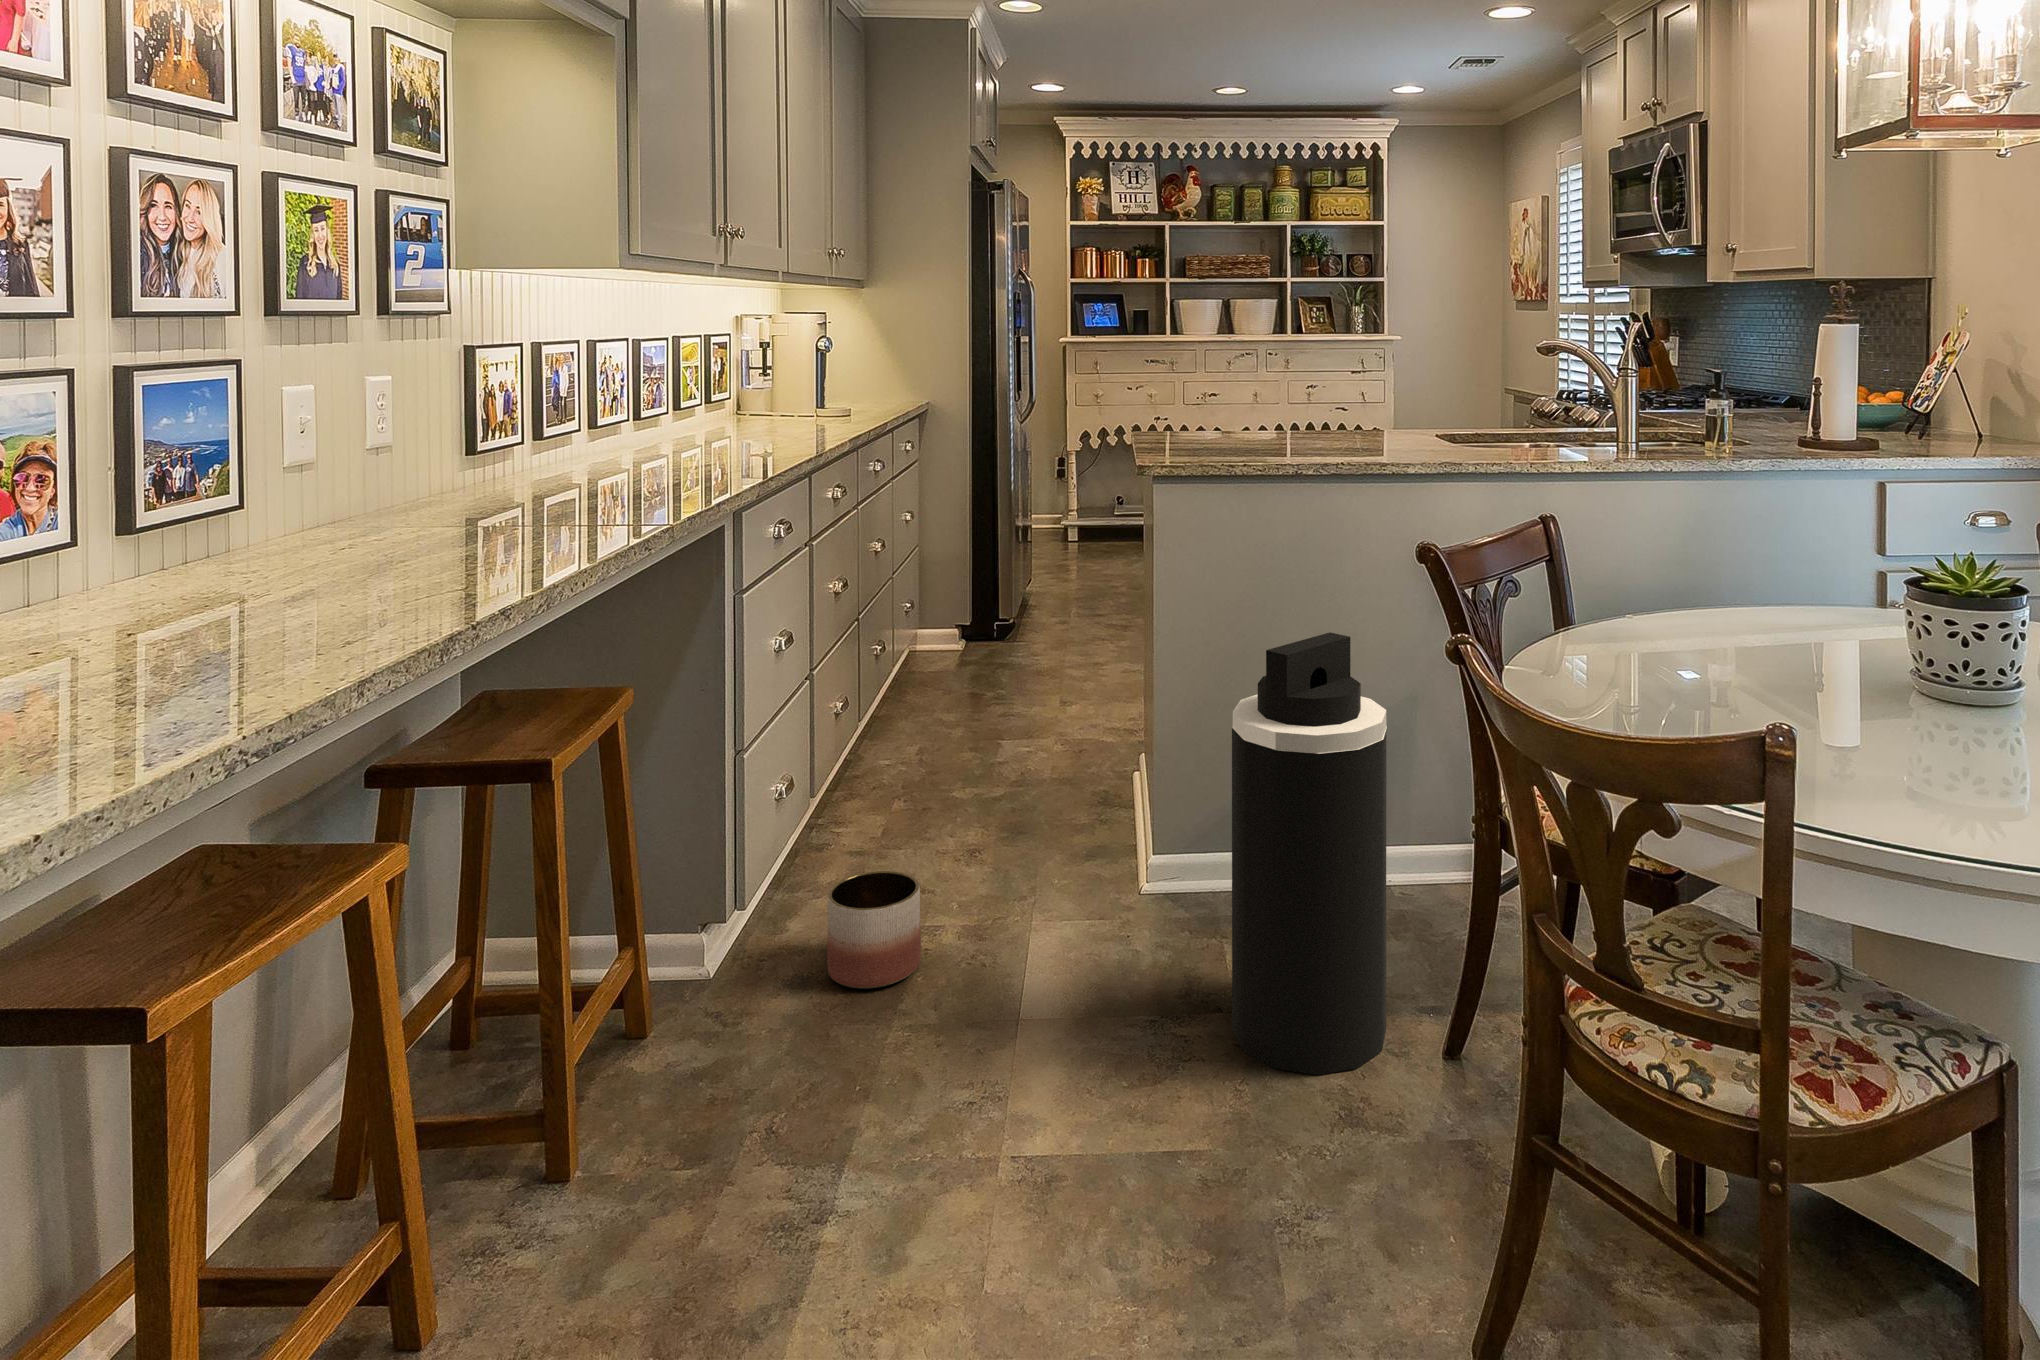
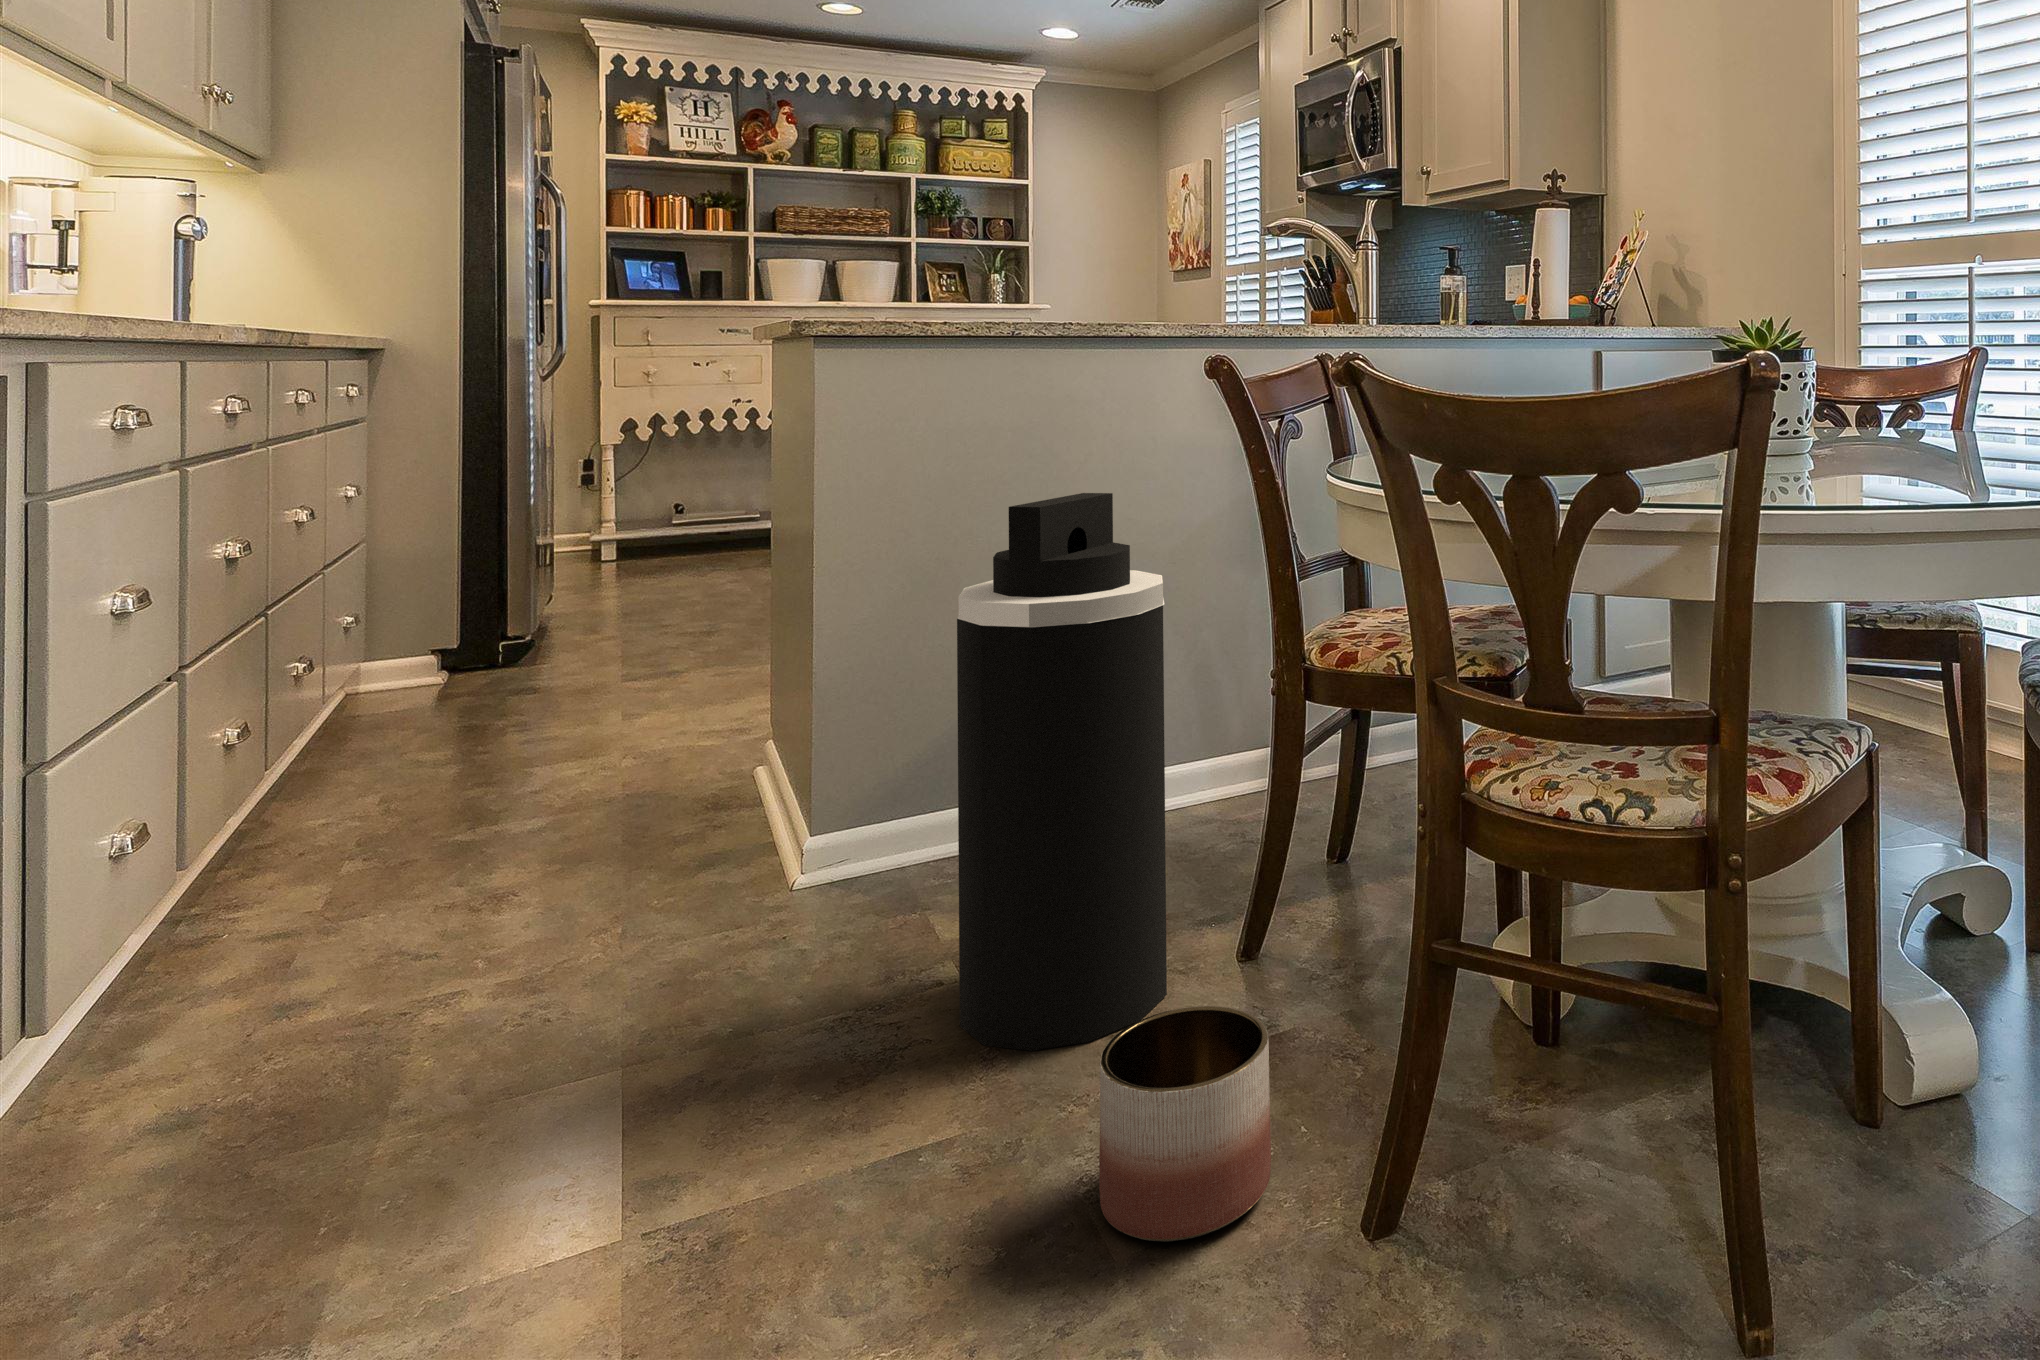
planter: present [827,871,921,989] -> present [1099,1006,1271,1241]

